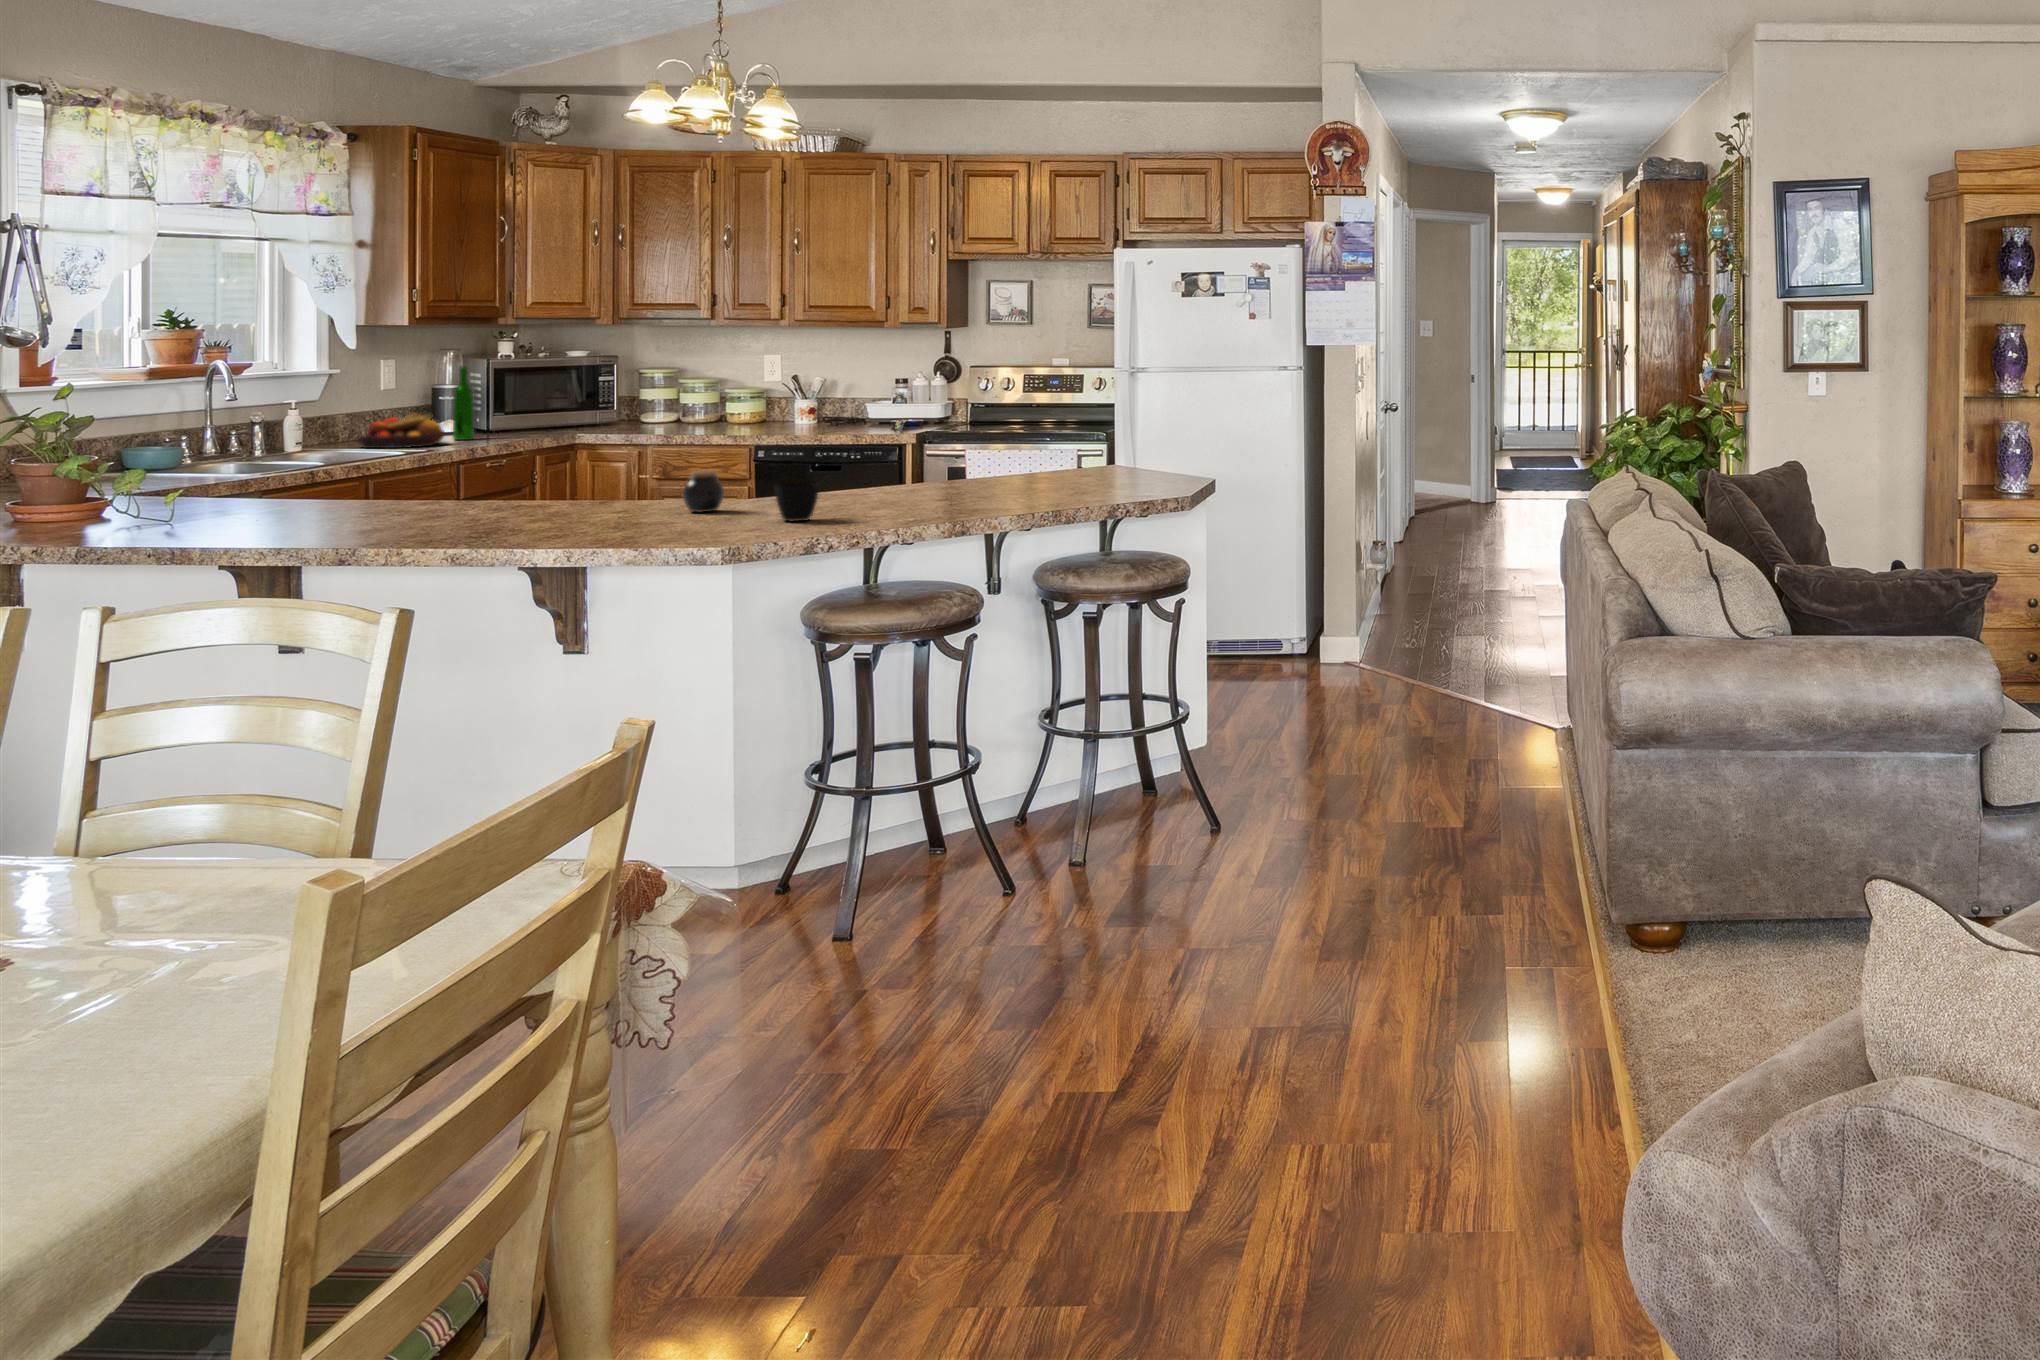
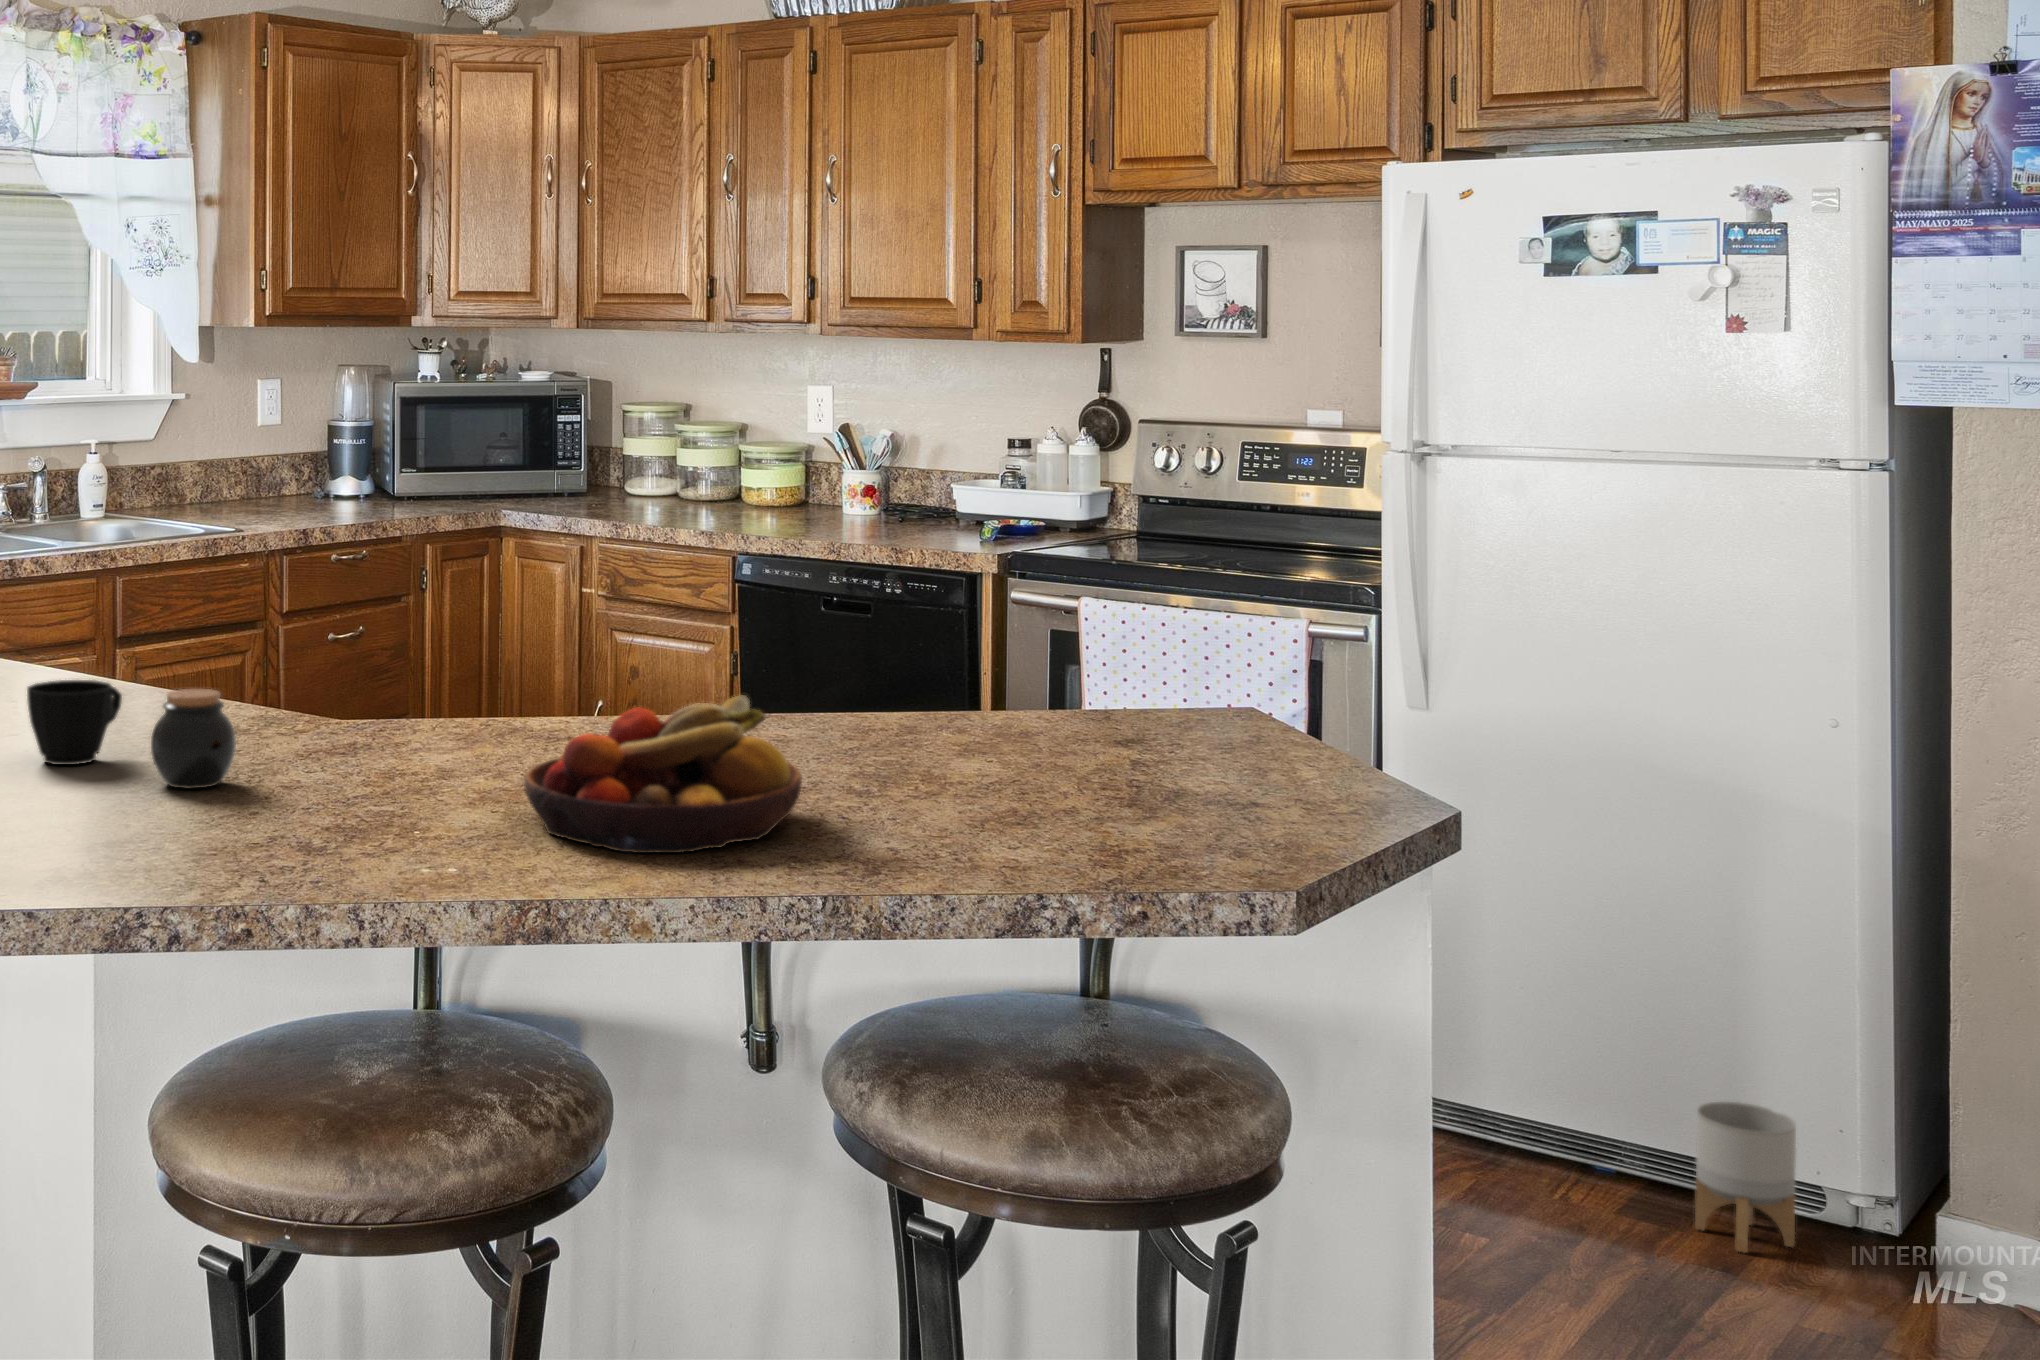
wine bottle: present [453,366,474,440] -> none [348,396,376,514]
fruit bowl: present [356,414,444,448] -> present [524,695,802,853]
cup: present [775,483,819,522] -> present [27,680,122,765]
planter: none [1245,615,1279,668] -> present [1695,1102,1796,1252]

